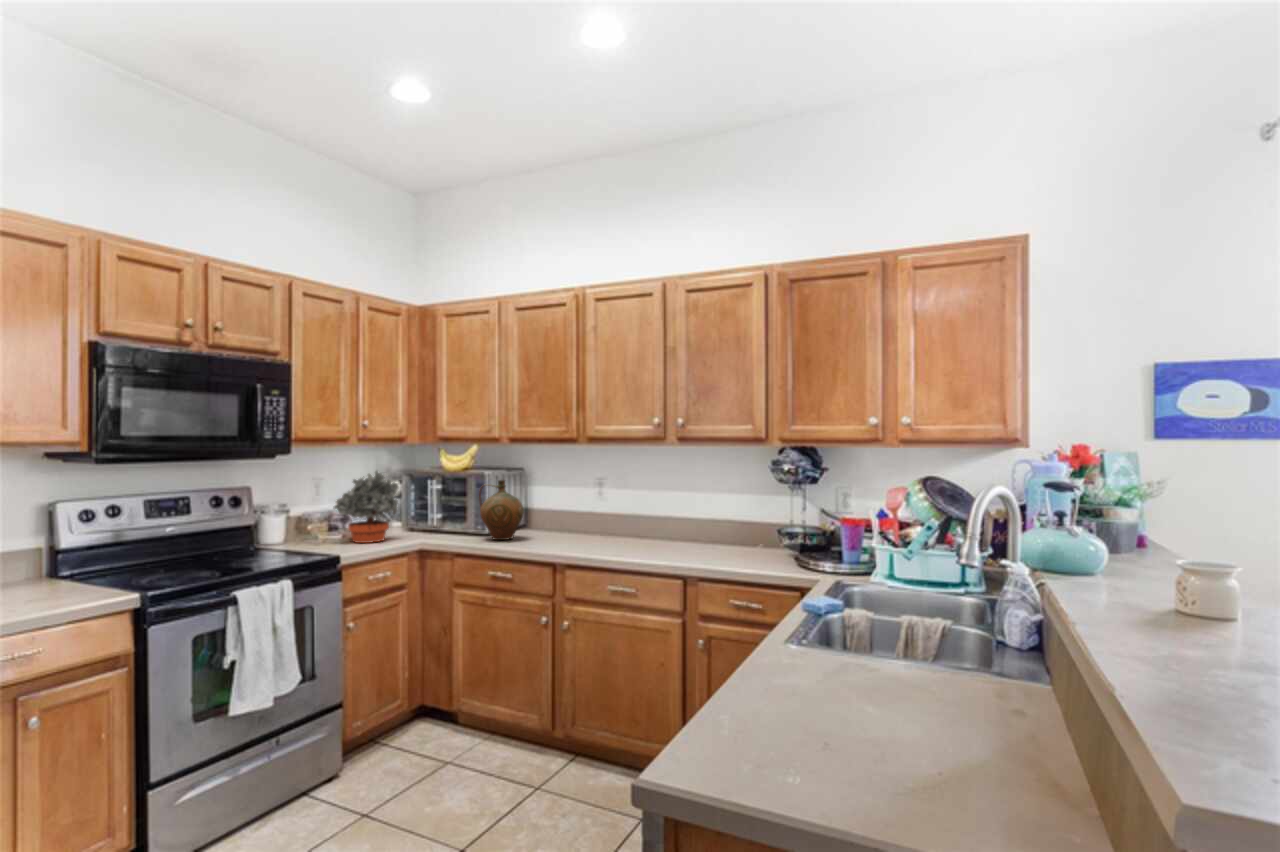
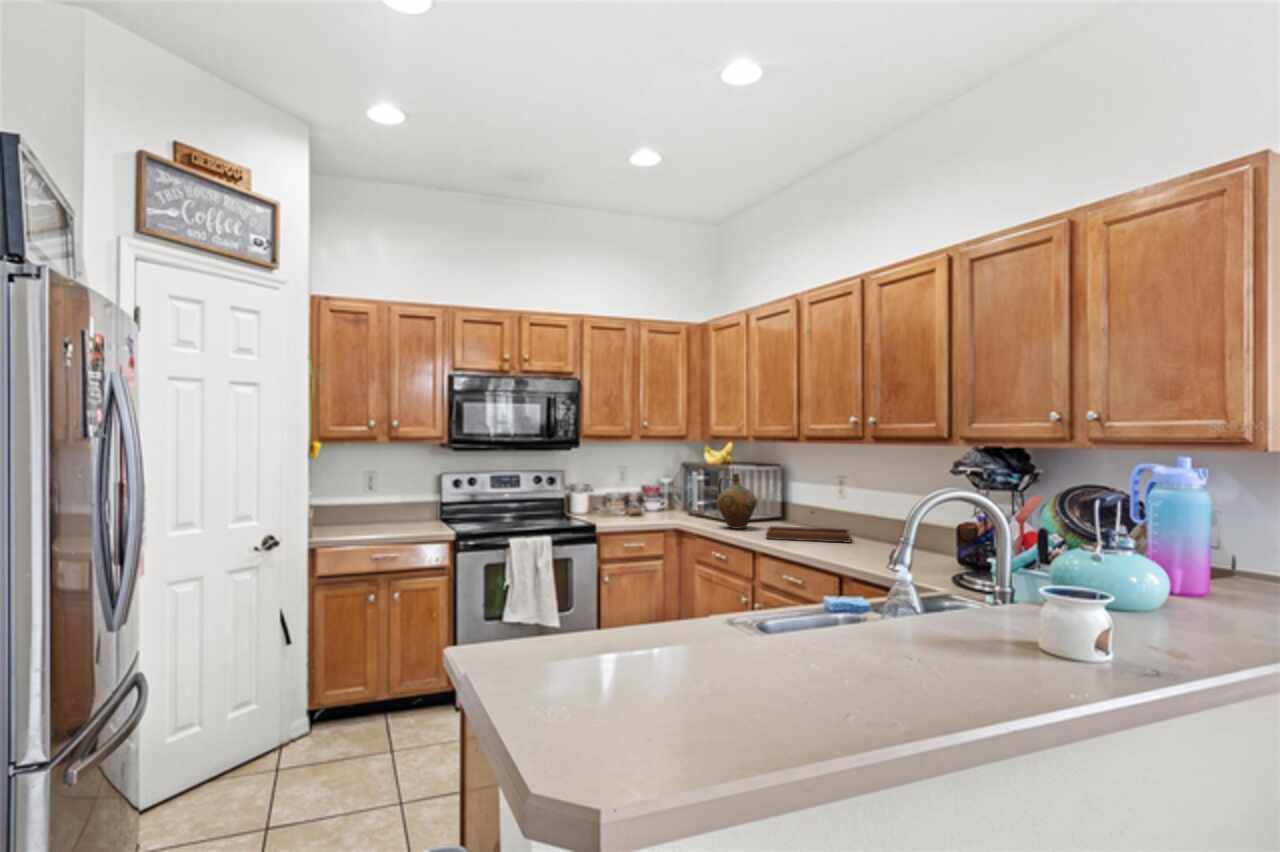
potted plant: present [334,471,398,543] -> none [614,461,665,520]
tray: none [547,512,637,547] -> present [766,510,851,542]

